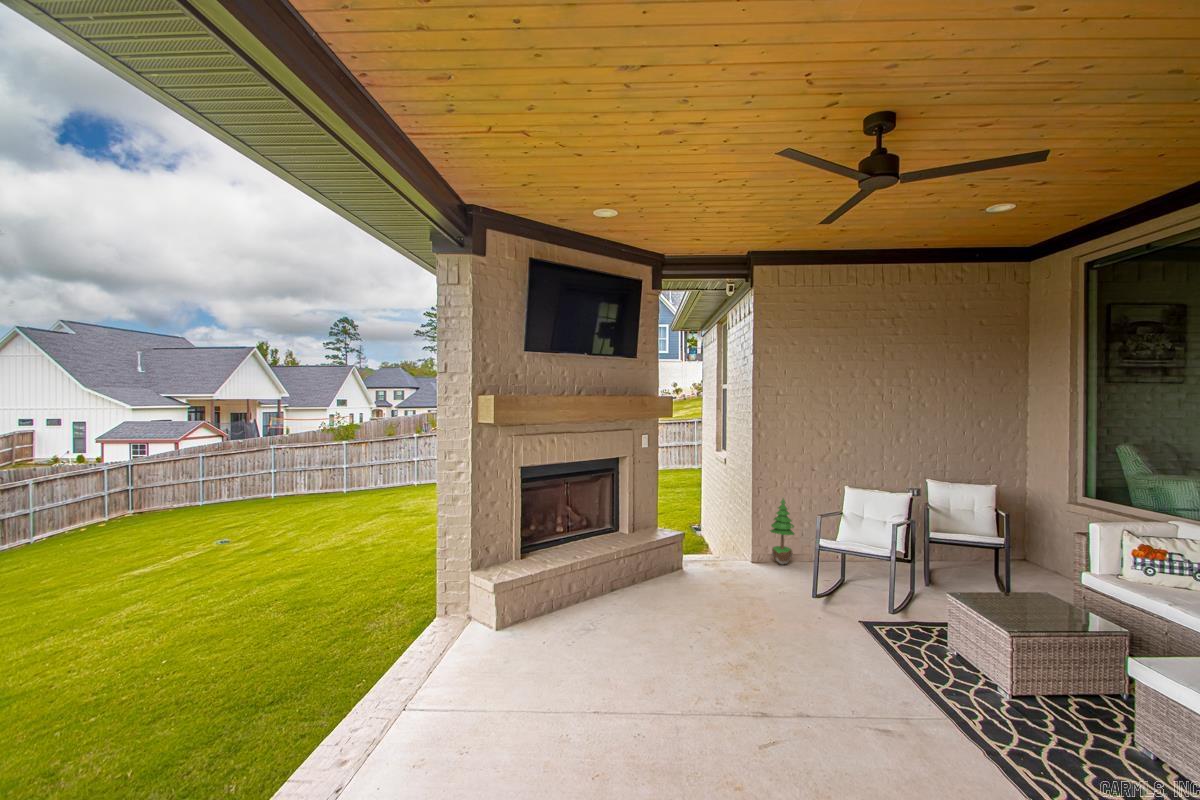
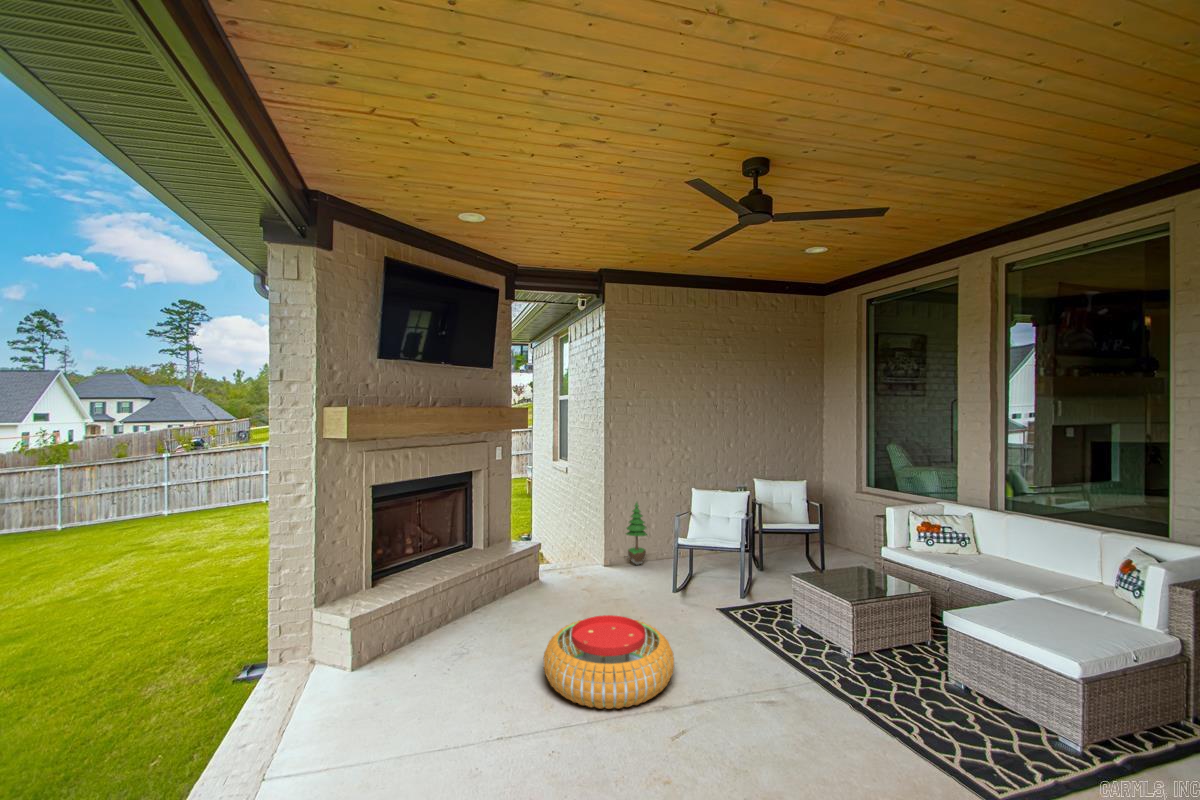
pouf: none [659,611,790,701] -> present [543,615,674,709]

